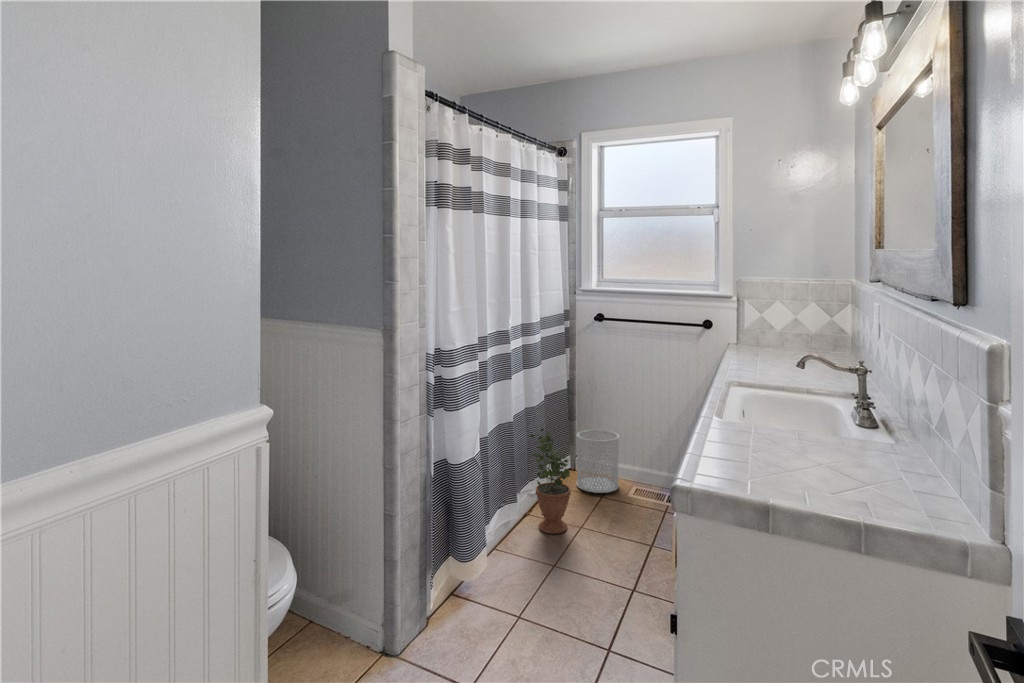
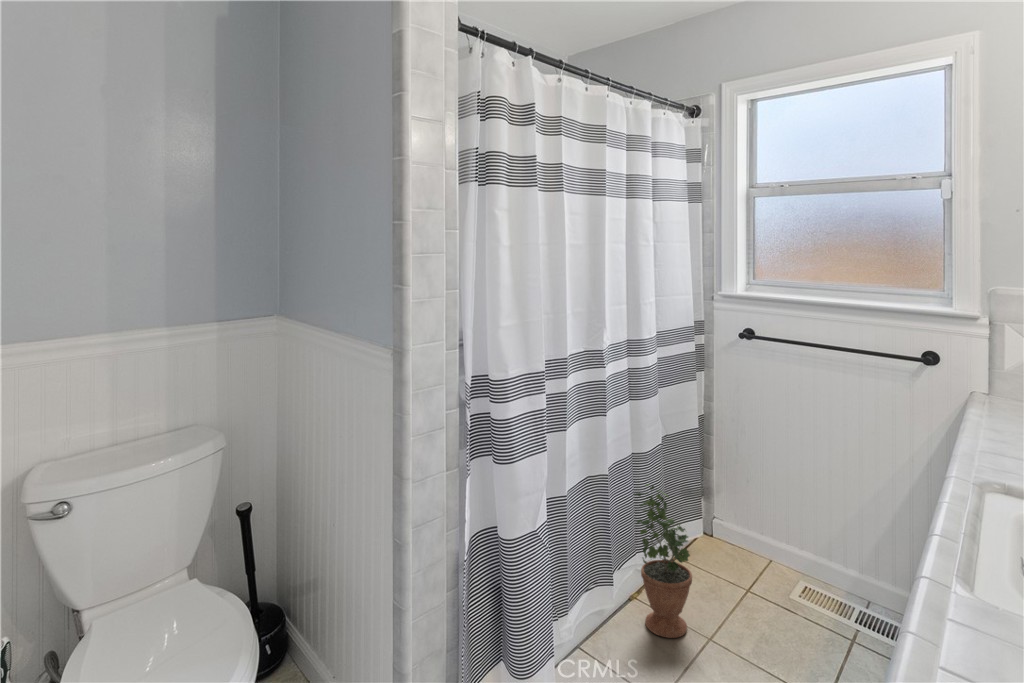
wastebasket: present [576,430,620,493] -> none [711,485,776,580]

